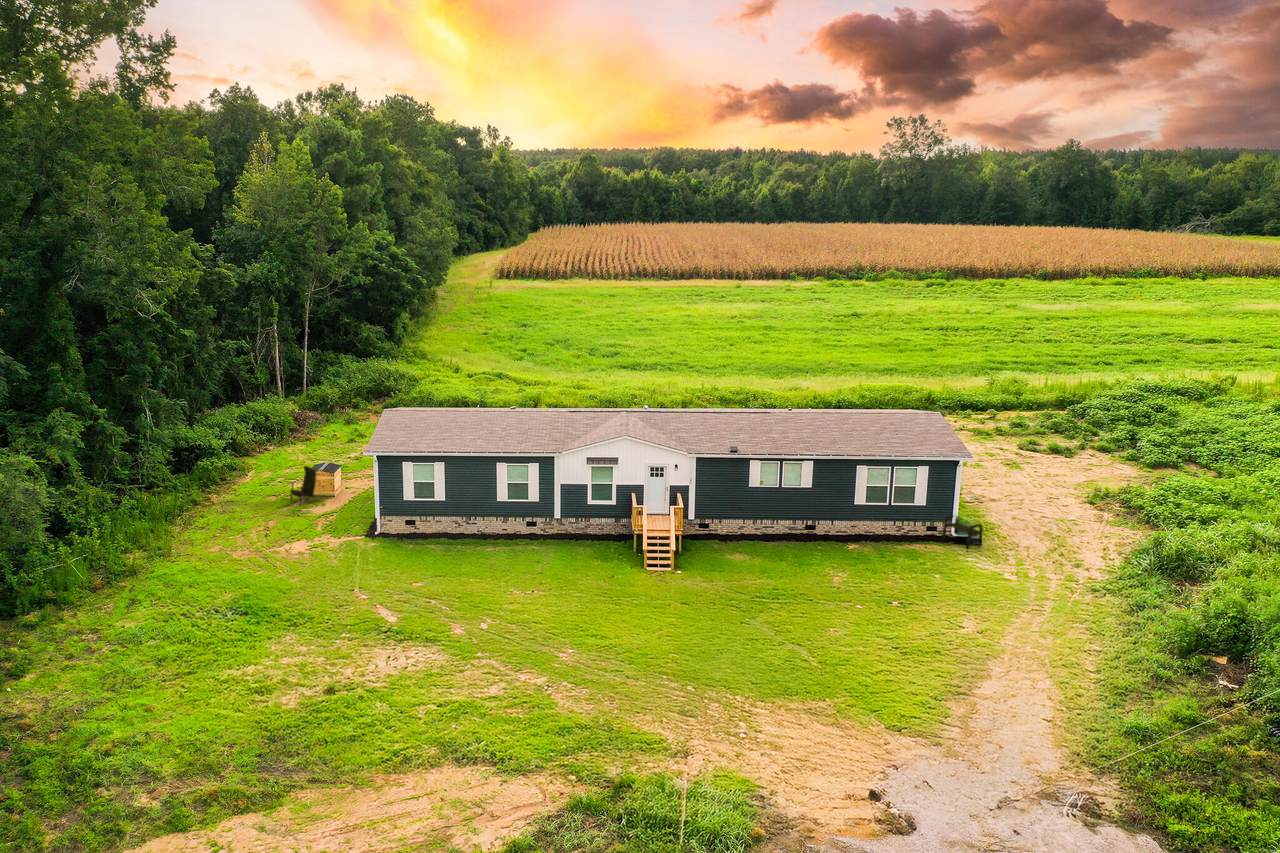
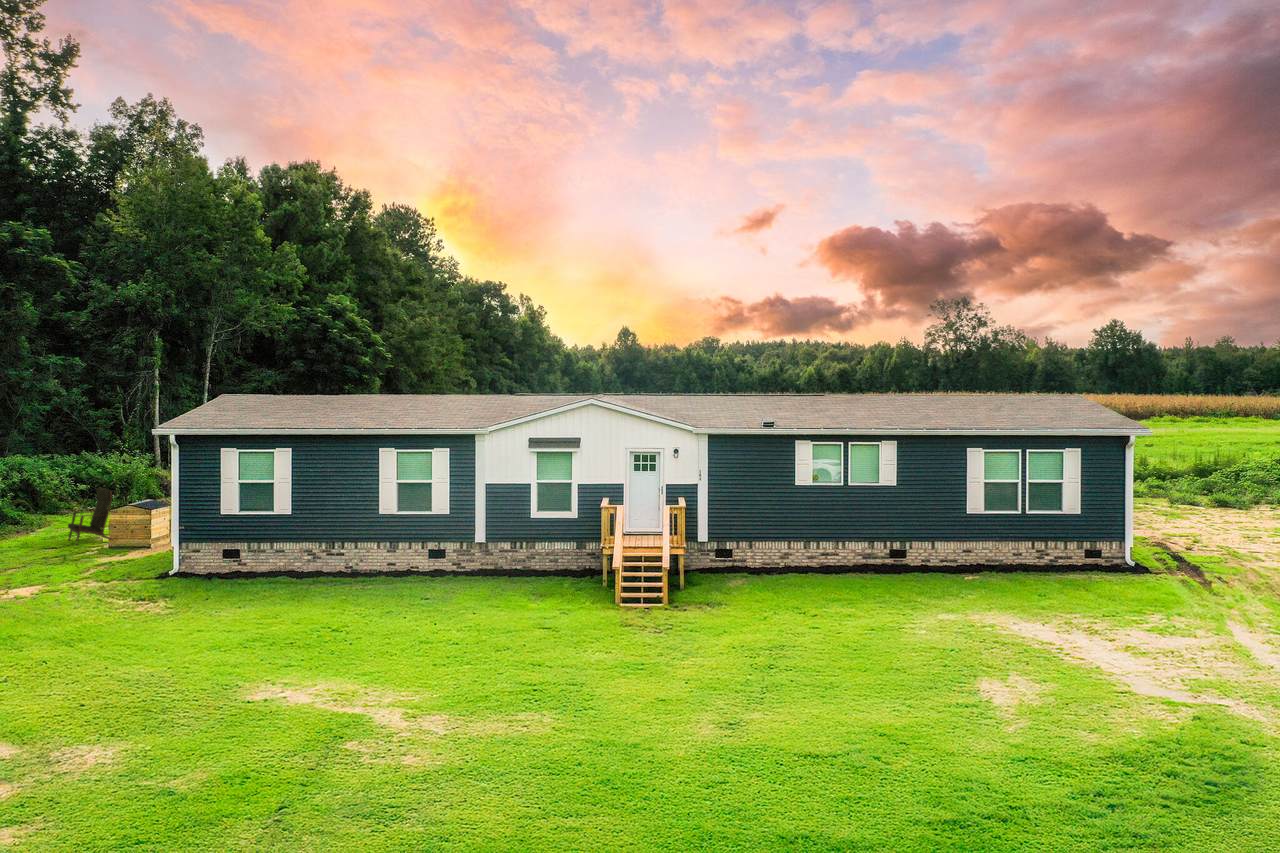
bench: present [942,515,983,549] -> none [1115,527,1188,577]

